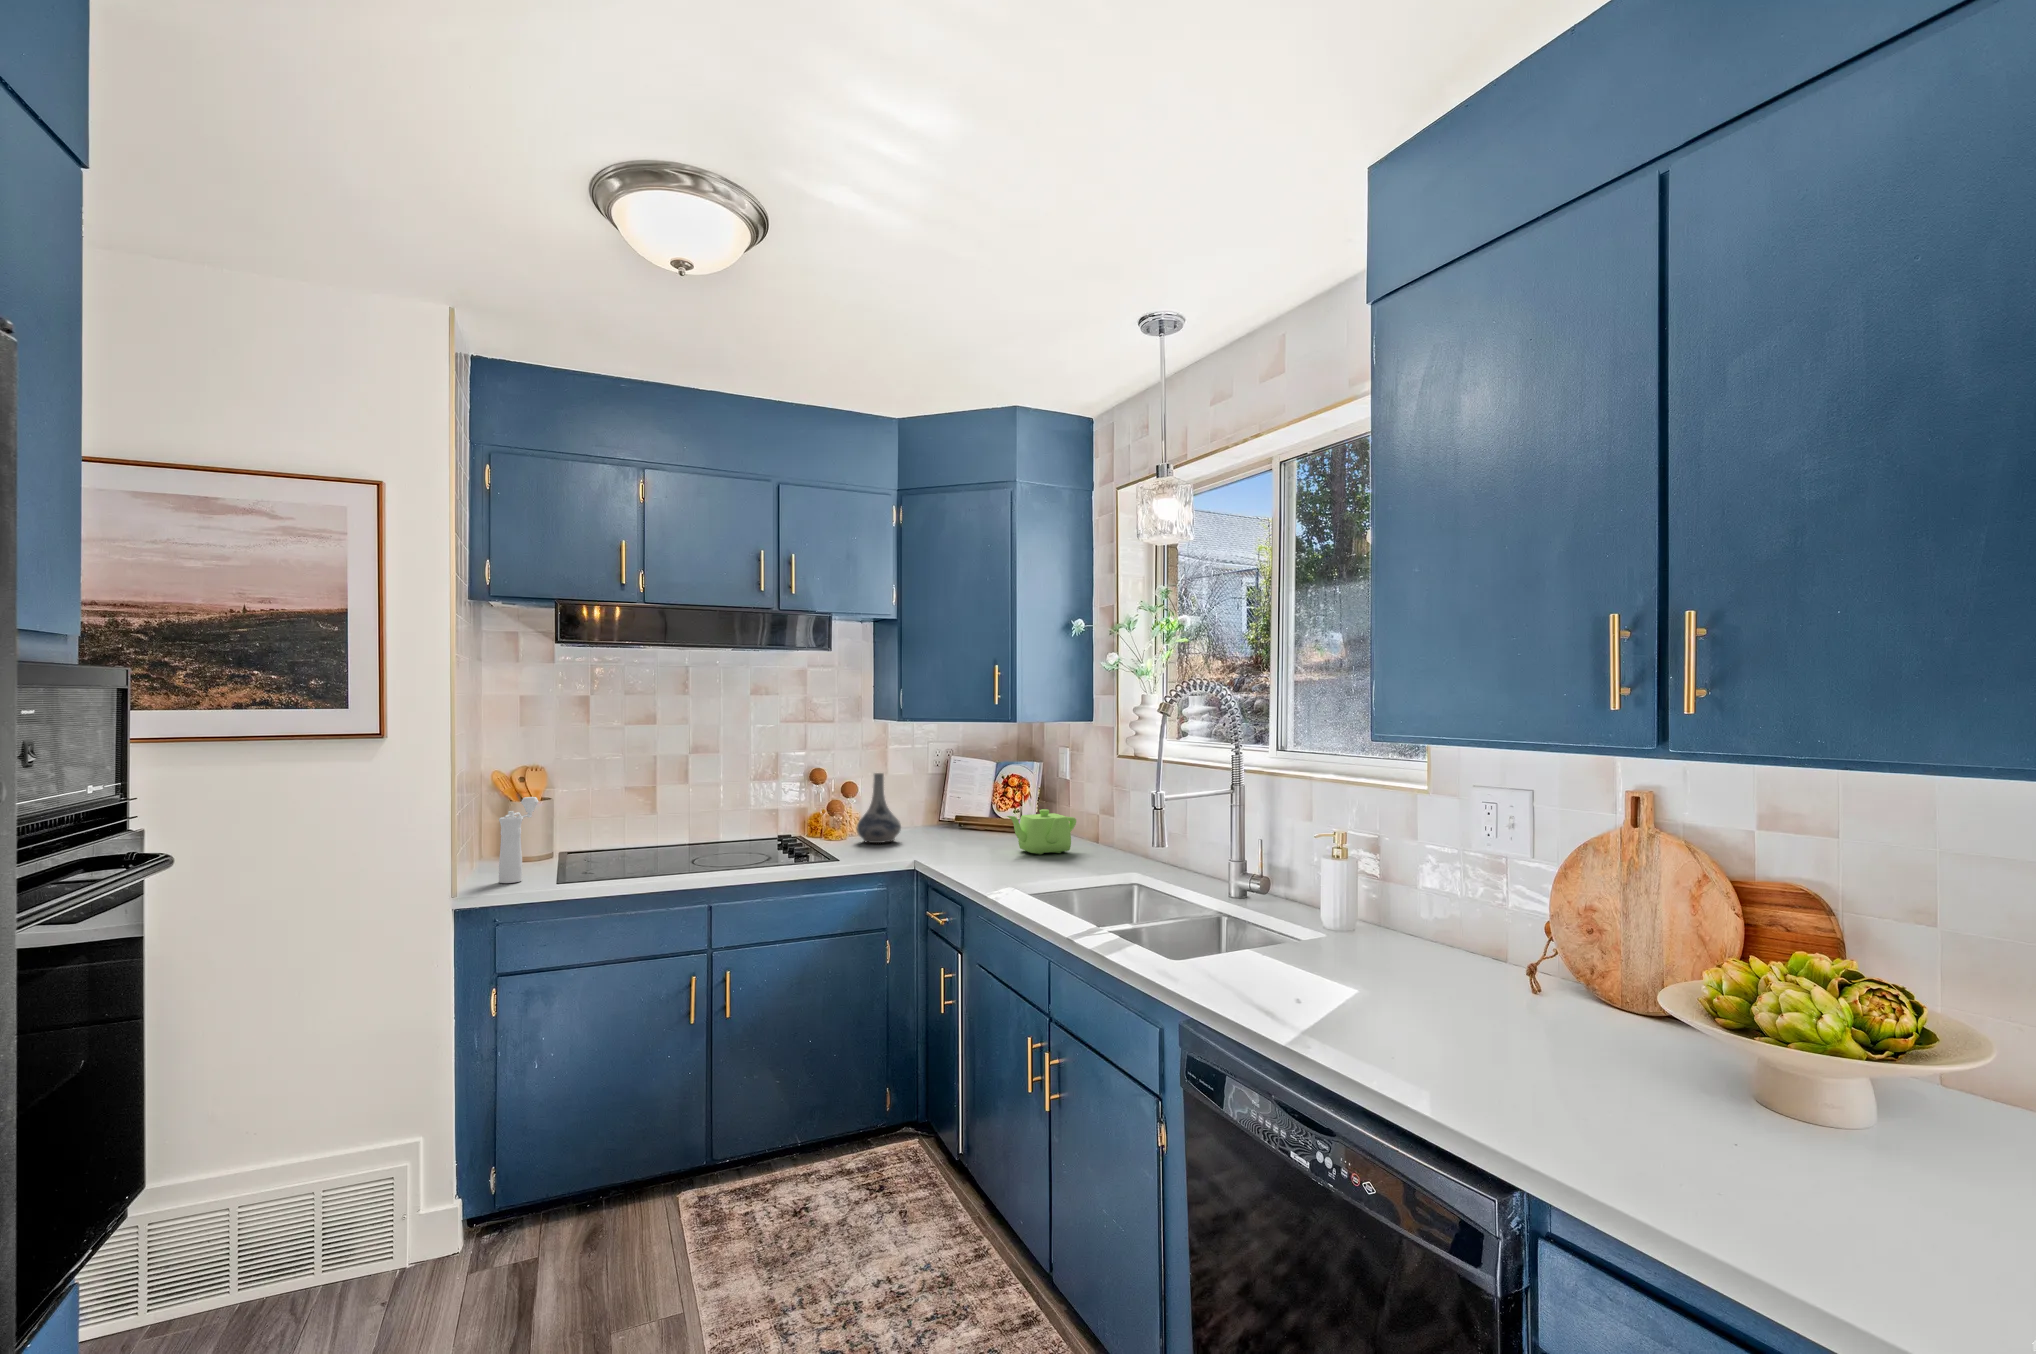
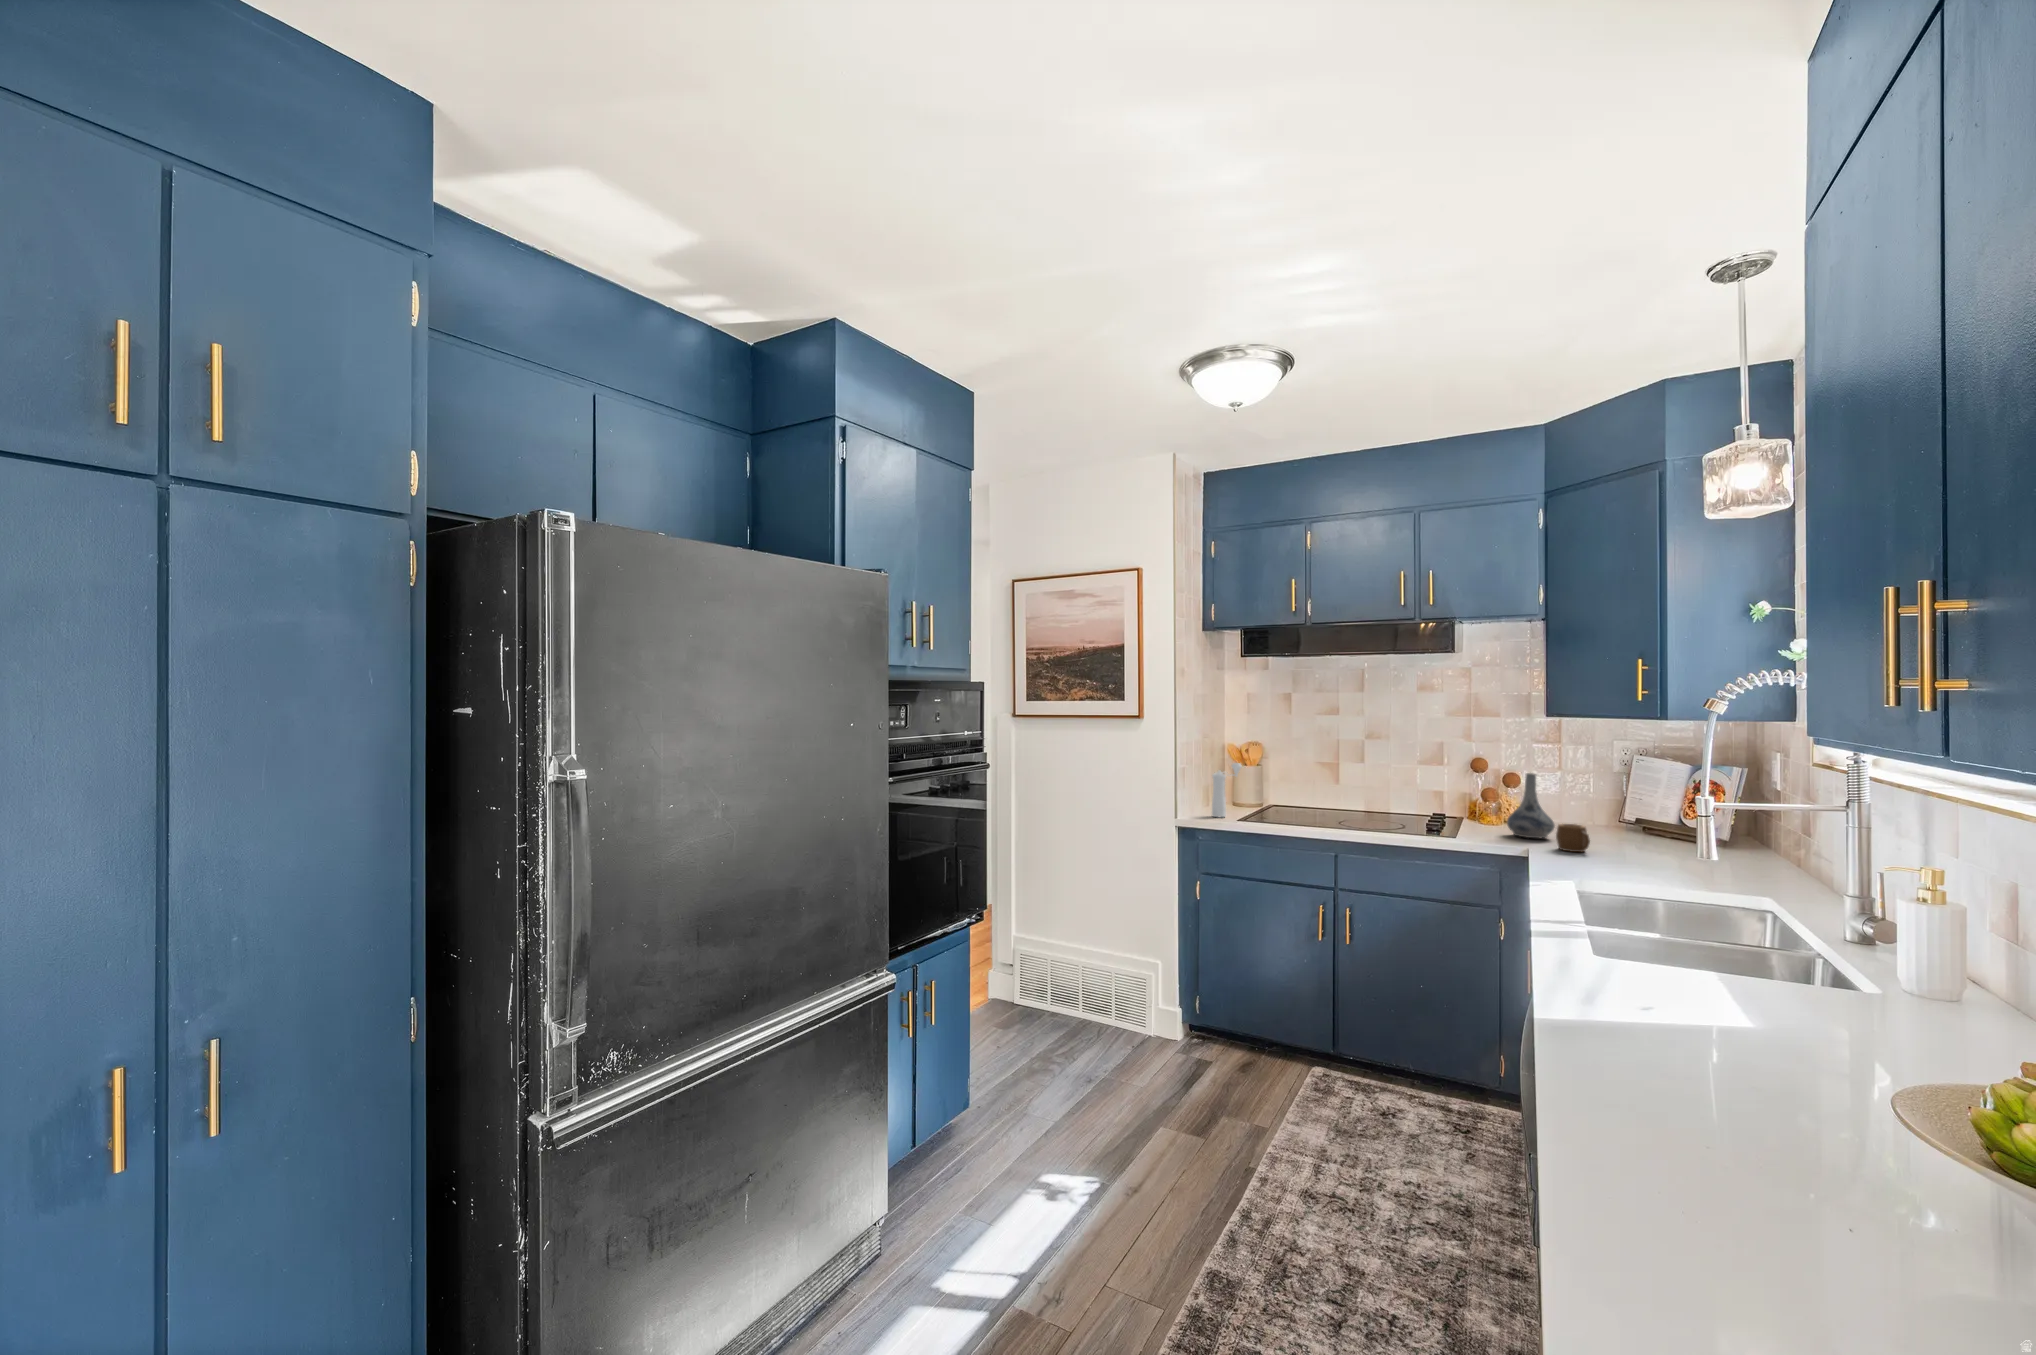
teapot: present [1007,809,1076,854] -> none [1644,828,1749,878]
mug: none [918,821,951,850] -> present [1556,824,1590,852]

